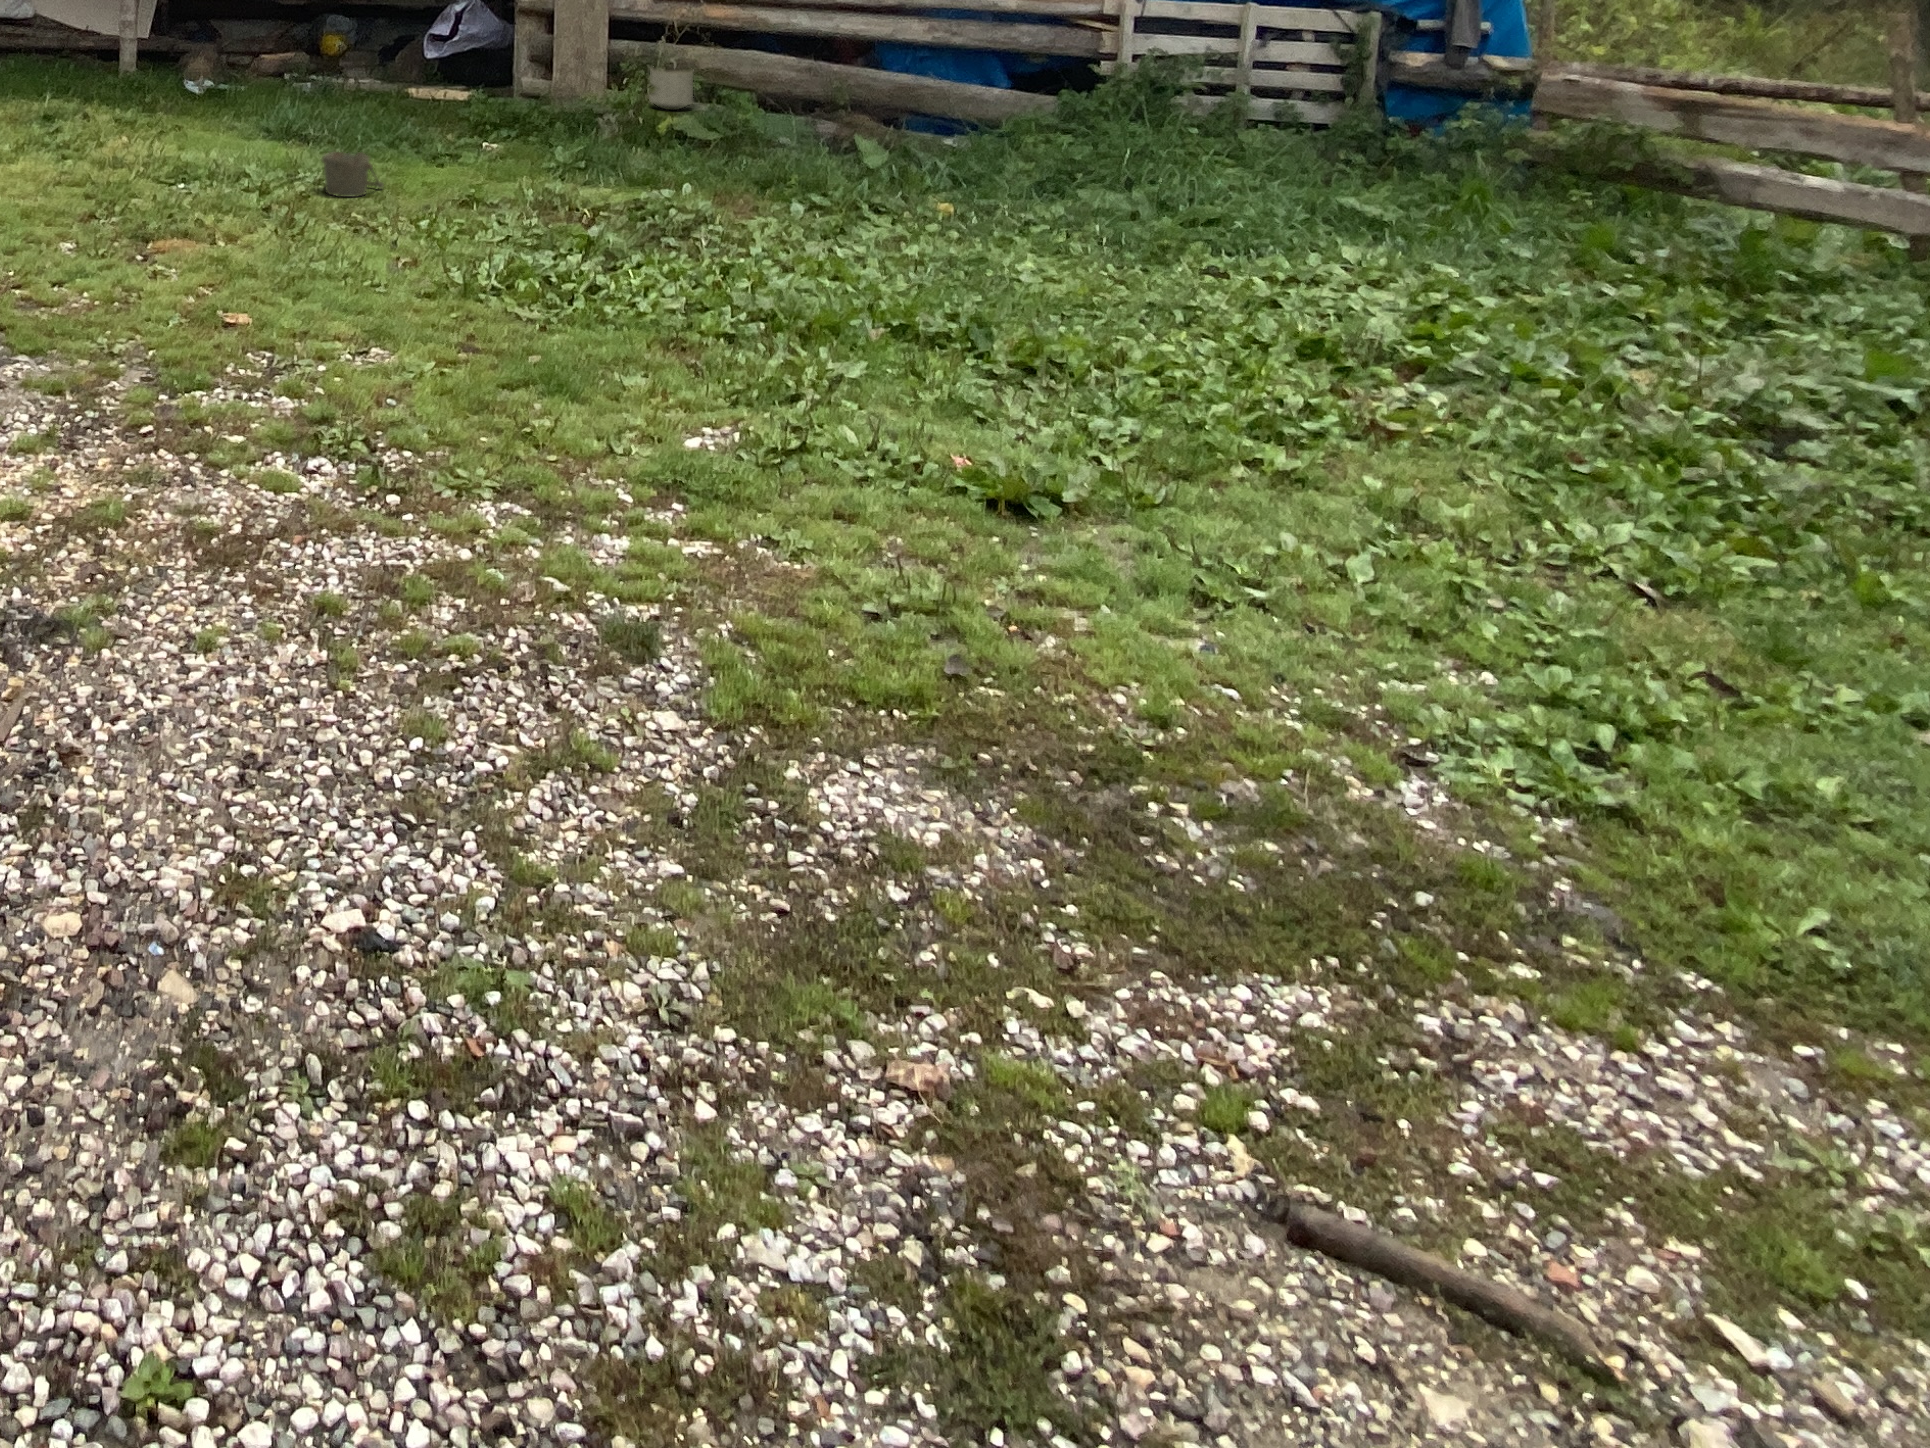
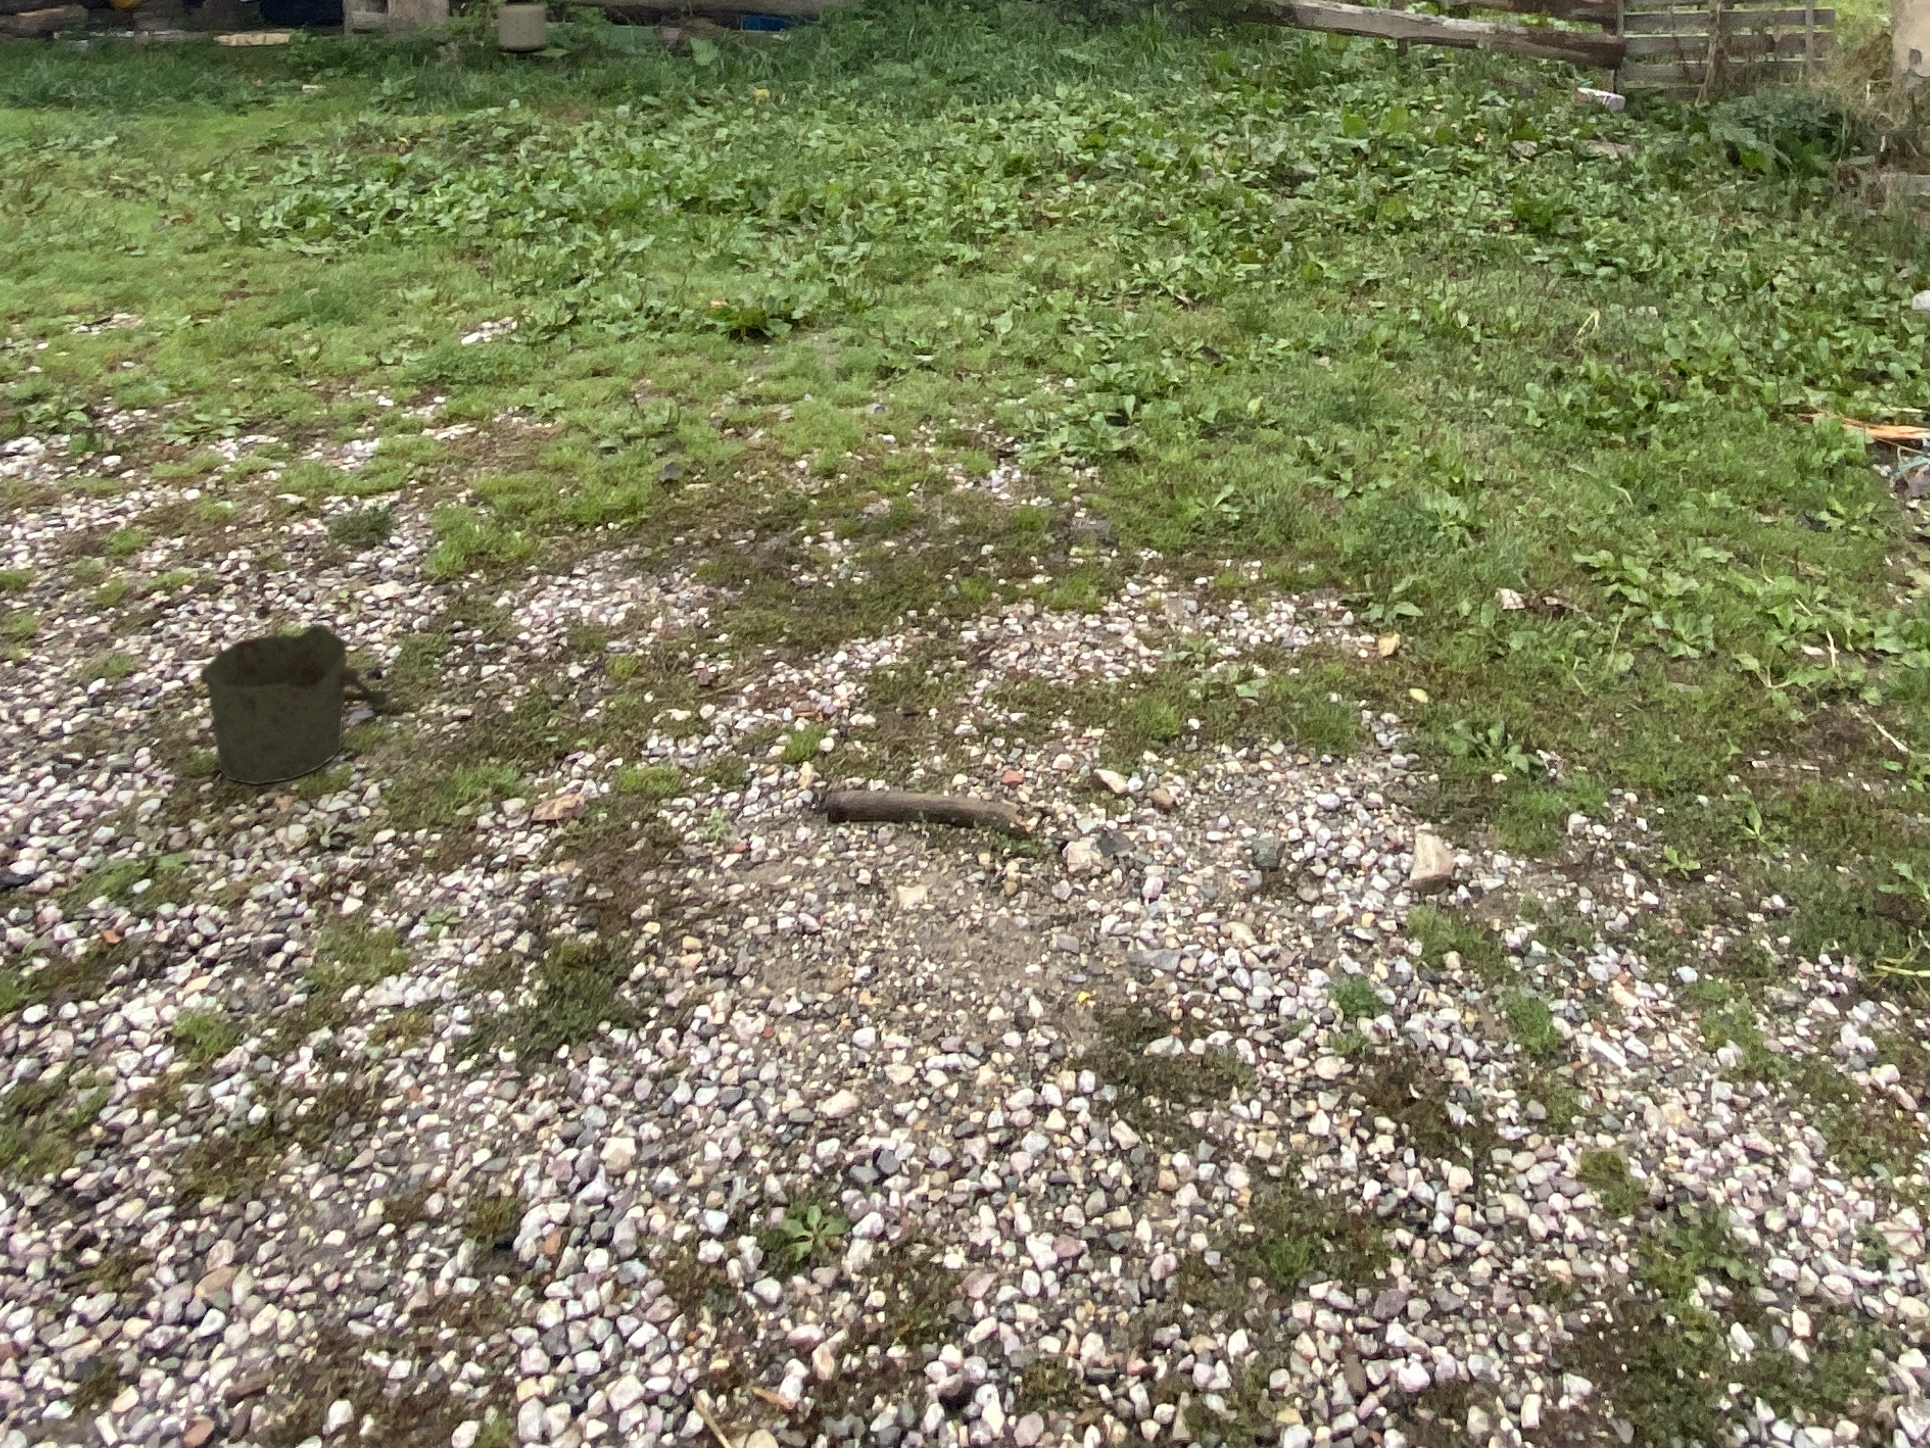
bucket: present [322,152,384,197] -> present [200,626,388,785]

